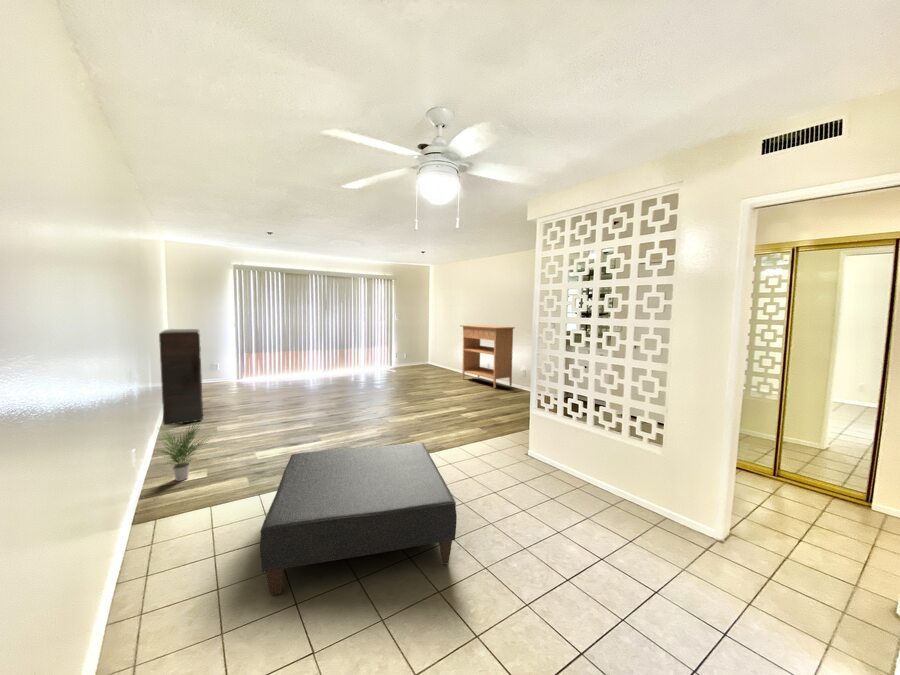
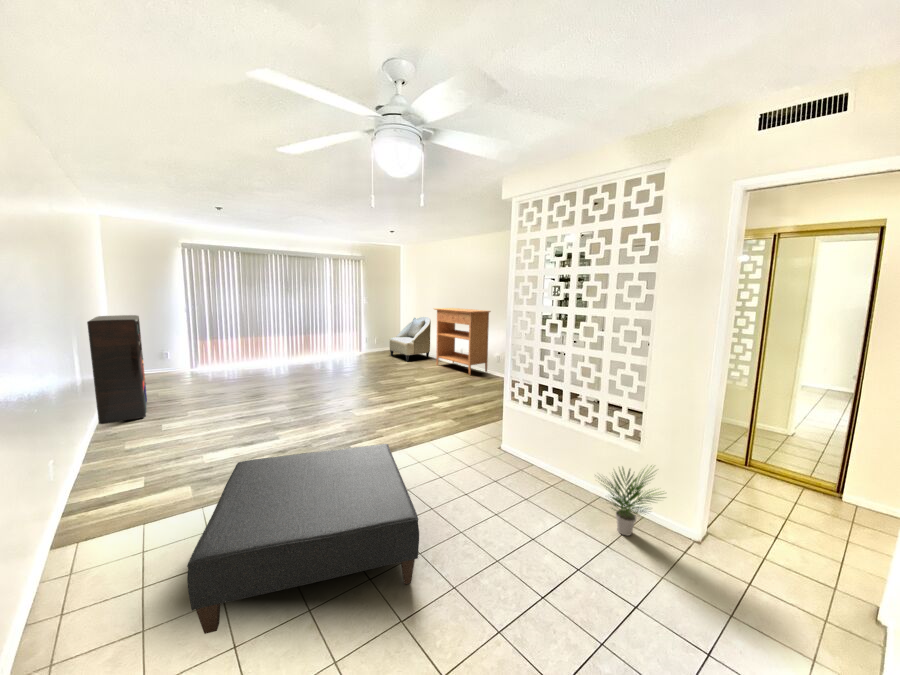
armchair: none [418,334,457,376] -> present [390,317,431,361]
potted plant: present [162,426,205,481] -> present [599,466,661,536]

